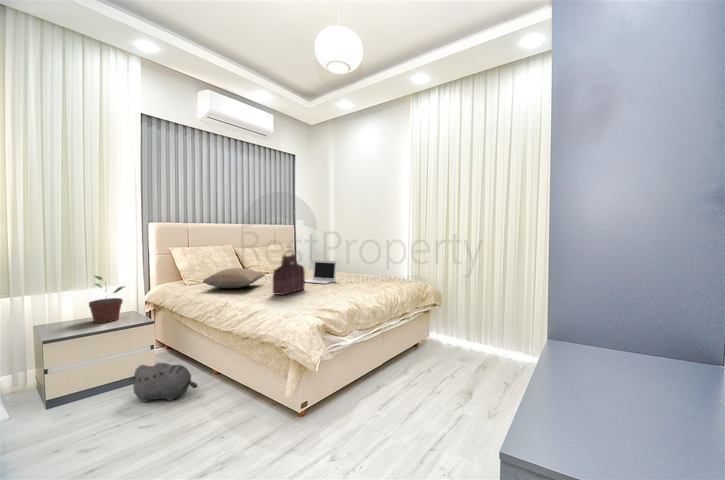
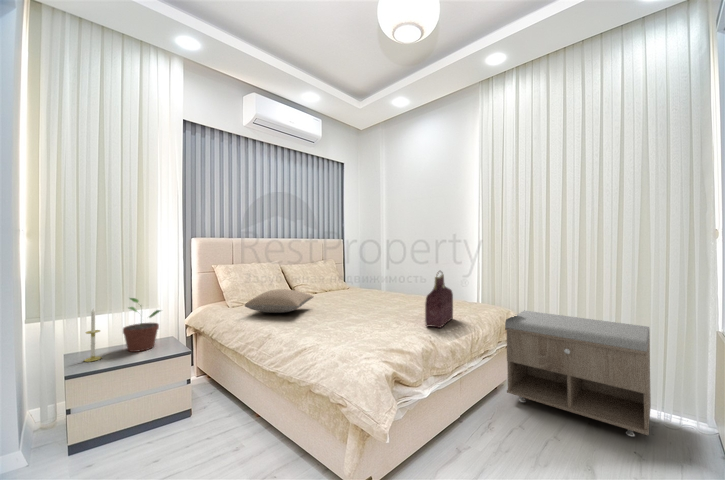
handbag: present [273,251,305,295] -> present [425,271,453,328]
laptop: present [305,260,336,284] -> none [355,280,395,309]
candle: none [54,284,71,331] -> present [84,309,101,362]
storage bench: none [422,284,524,371] -> present [505,311,651,437]
plush toy: present [130,363,197,402] -> none [158,405,235,455]

